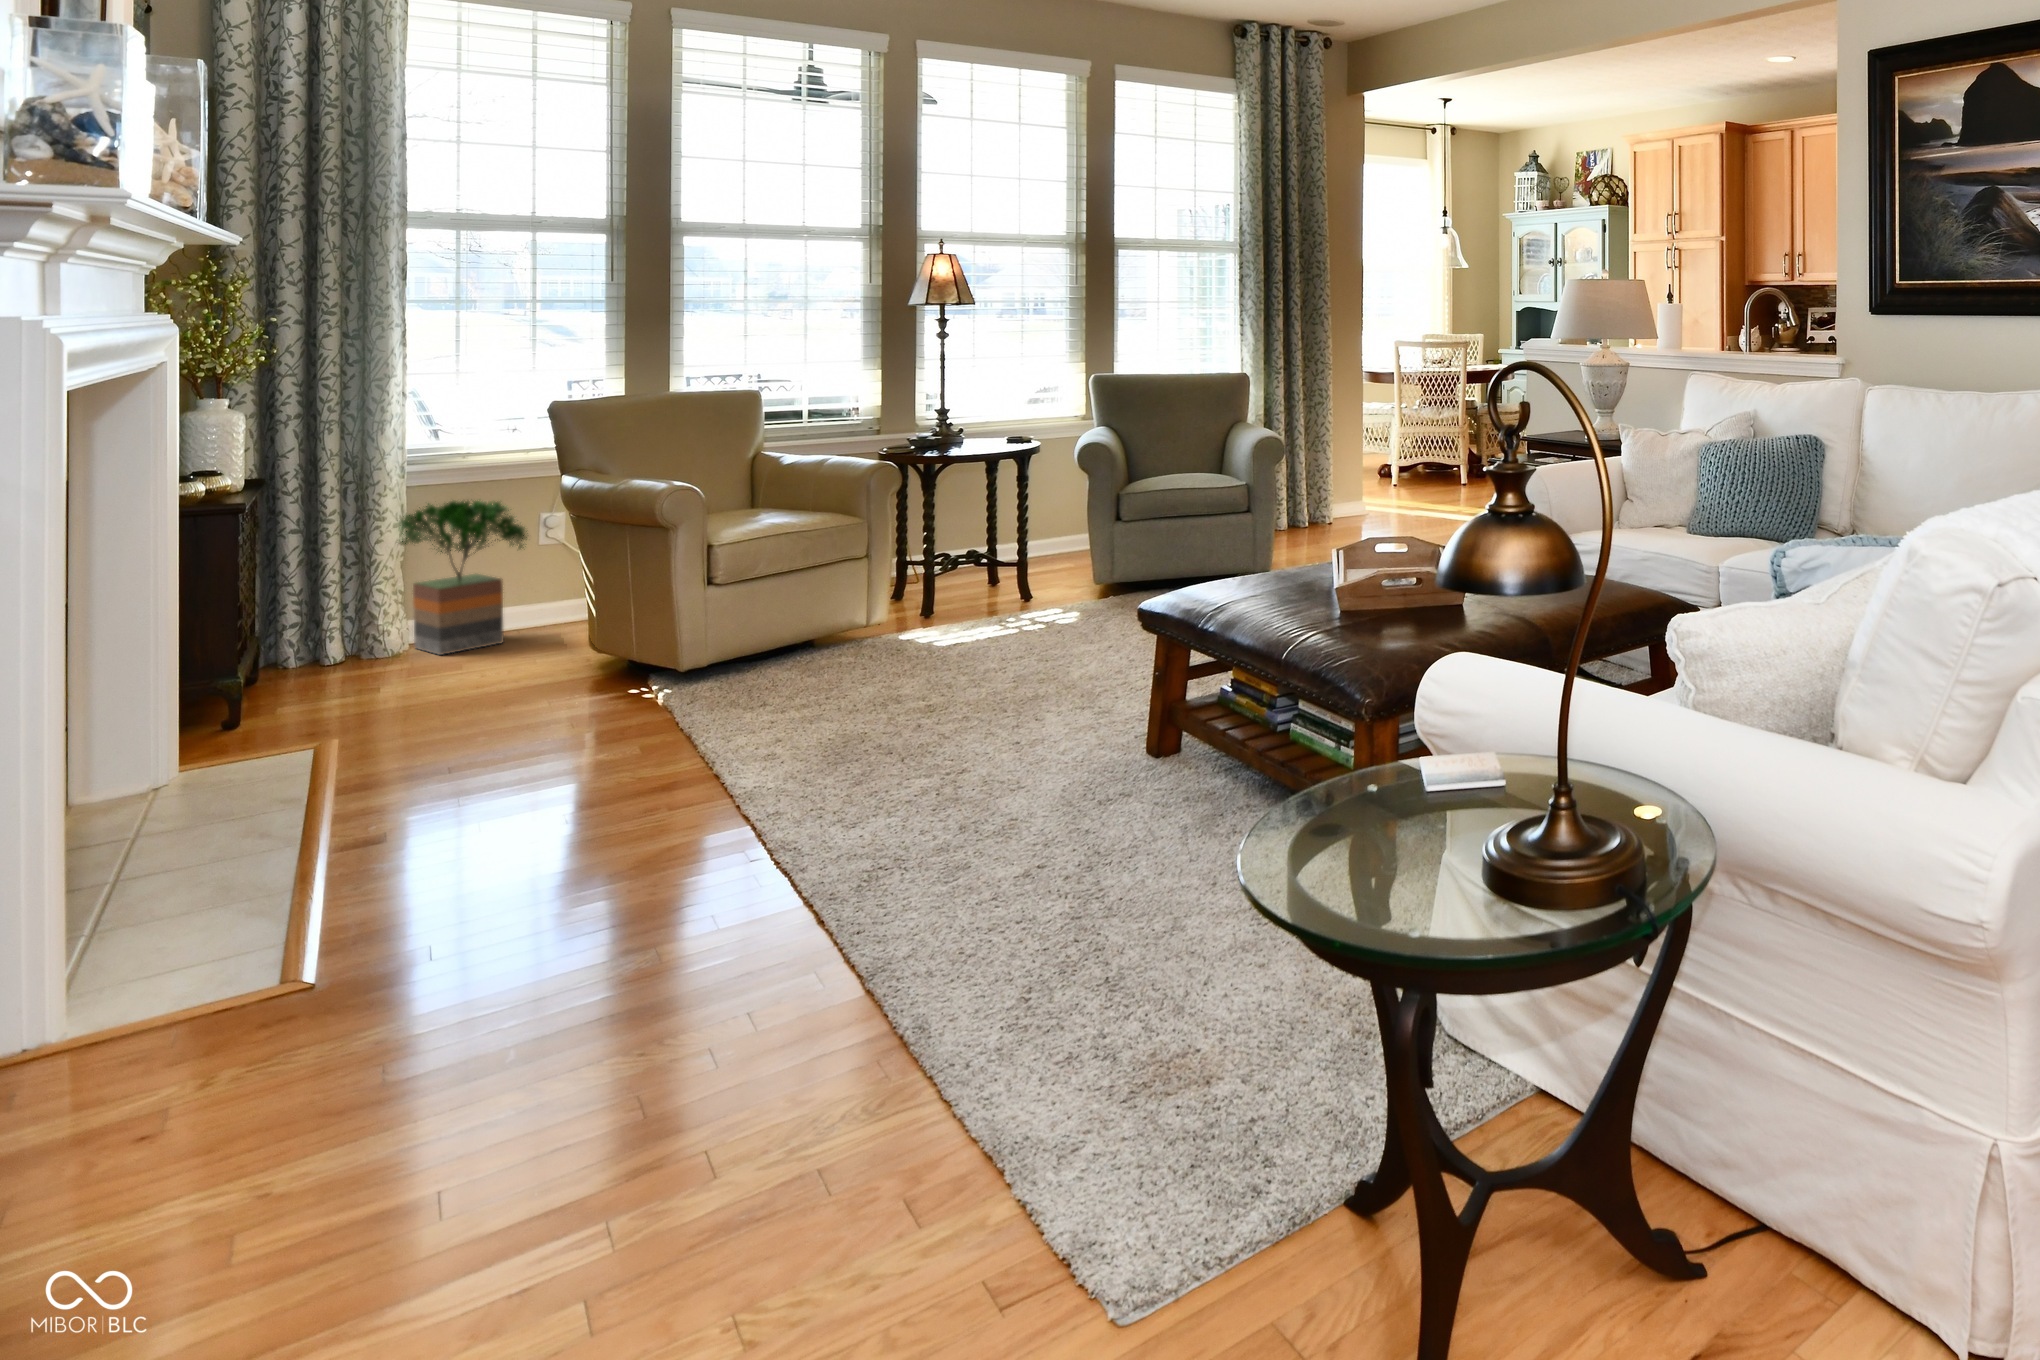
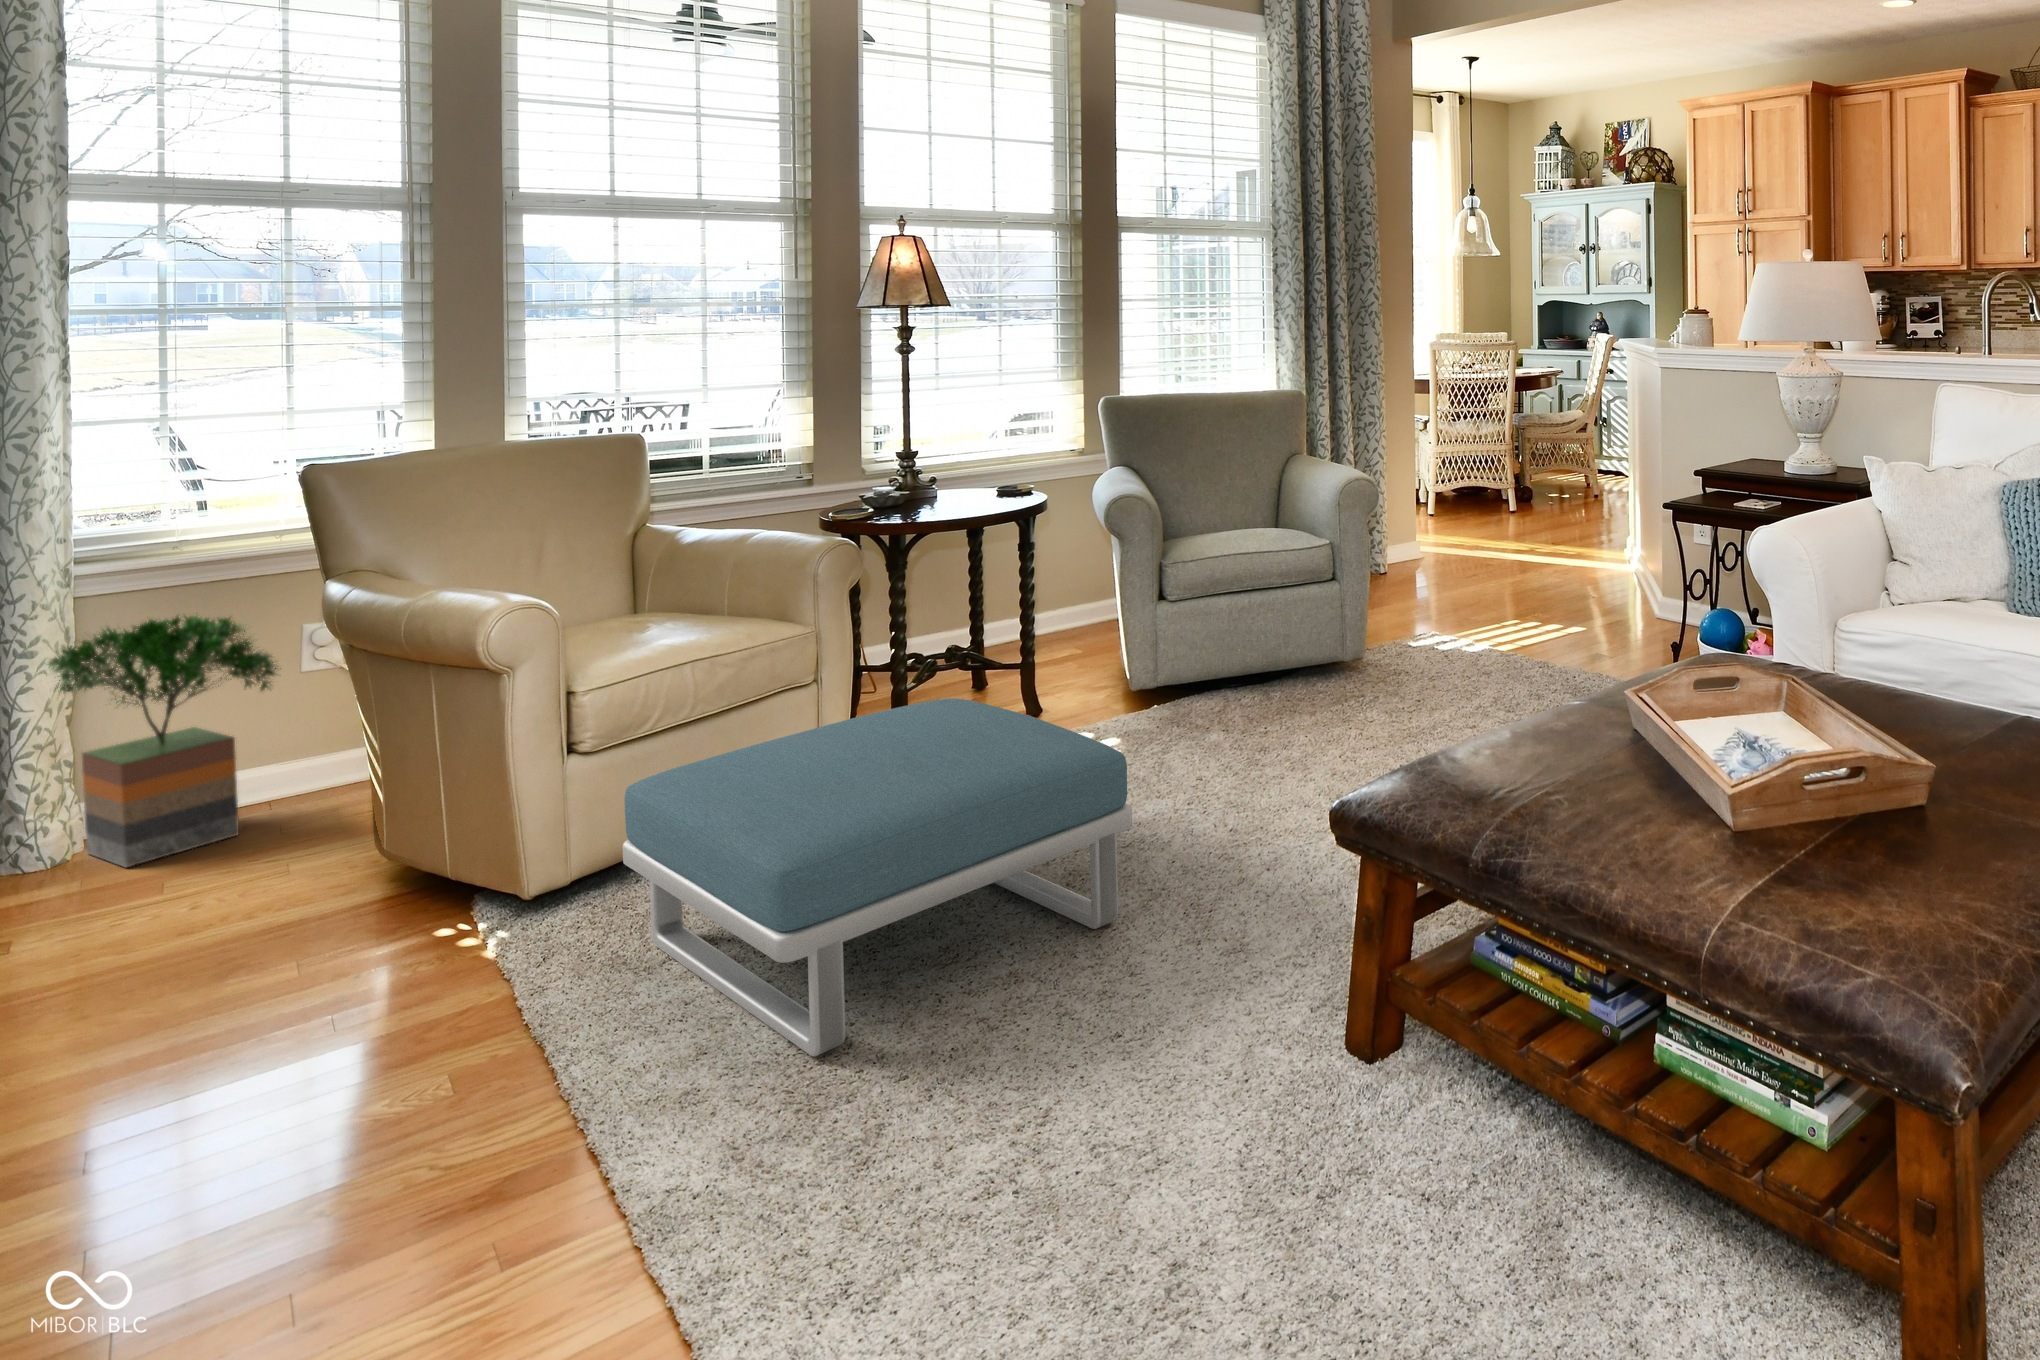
footstool: none [738,565,1049,744] -> present [622,698,1132,1056]

